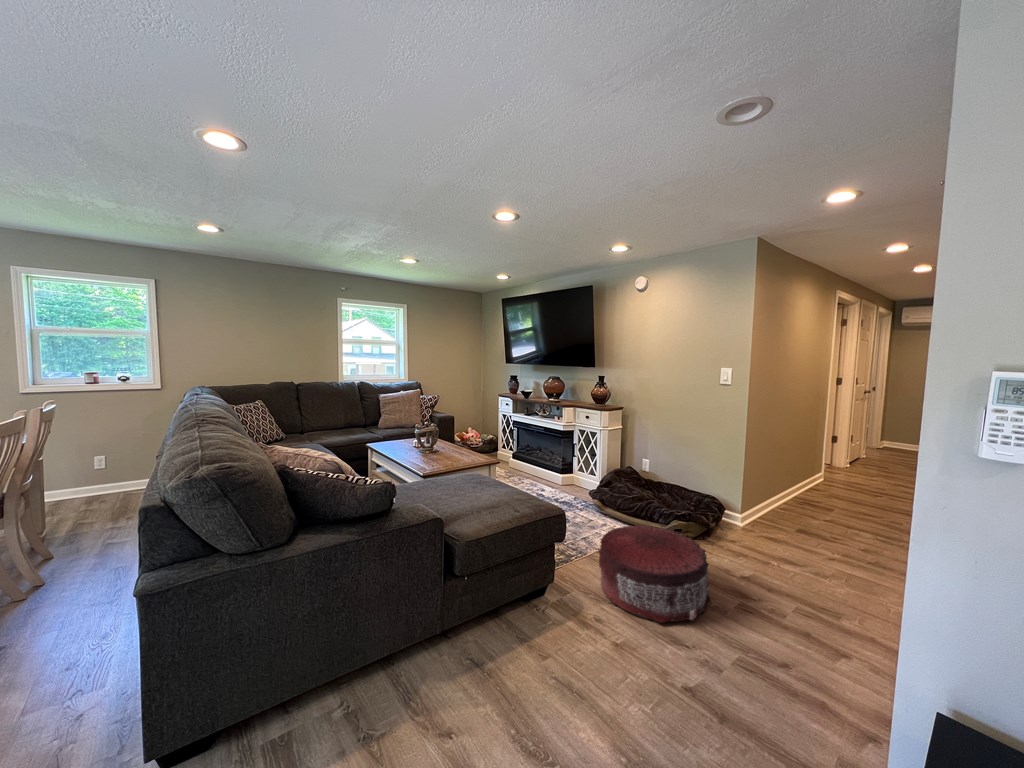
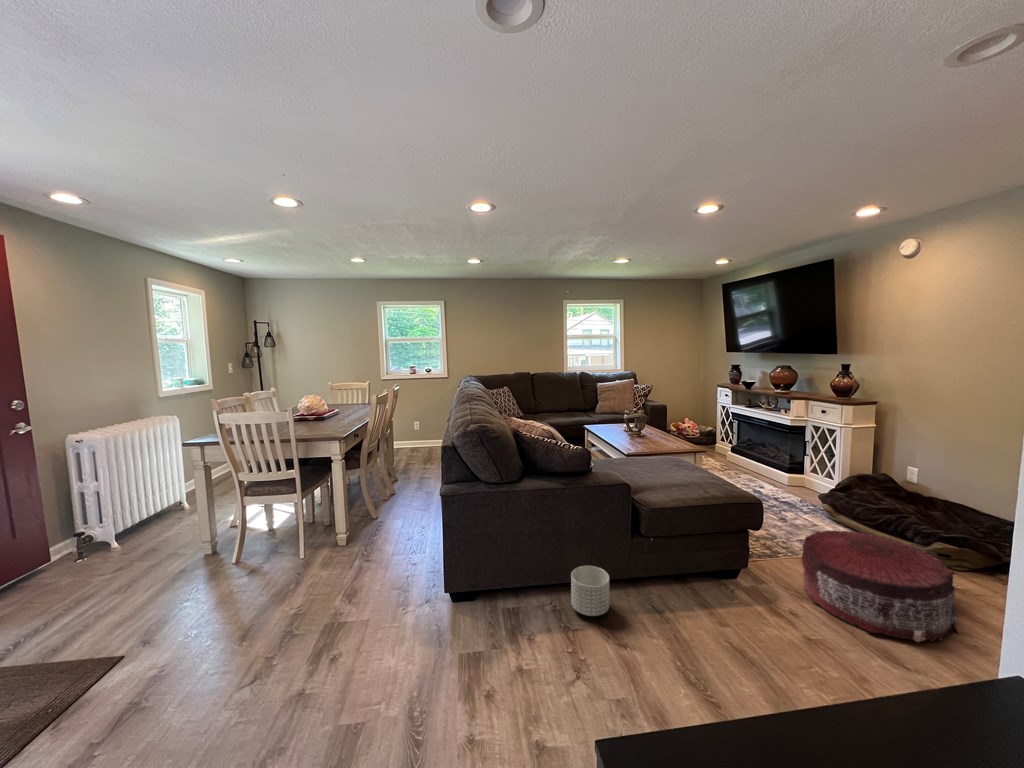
planter: none [371,638,424,717] -> present [571,566,609,616]

